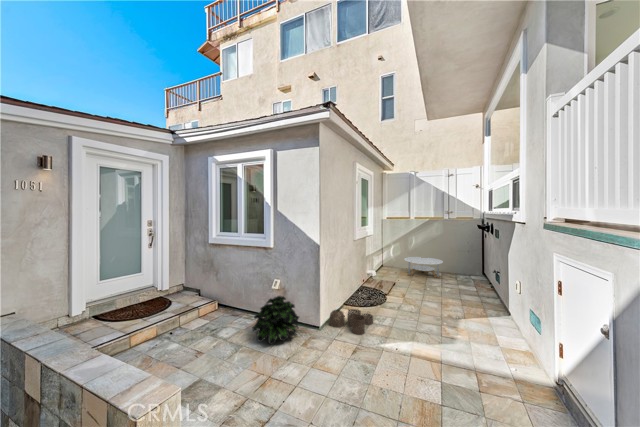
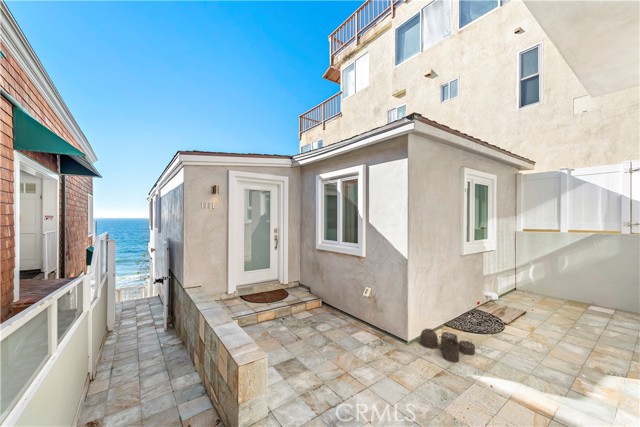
round table: present [404,257,443,278] -> none [550,283,623,320]
potted plant: present [253,296,299,344] -> none [342,303,387,347]

